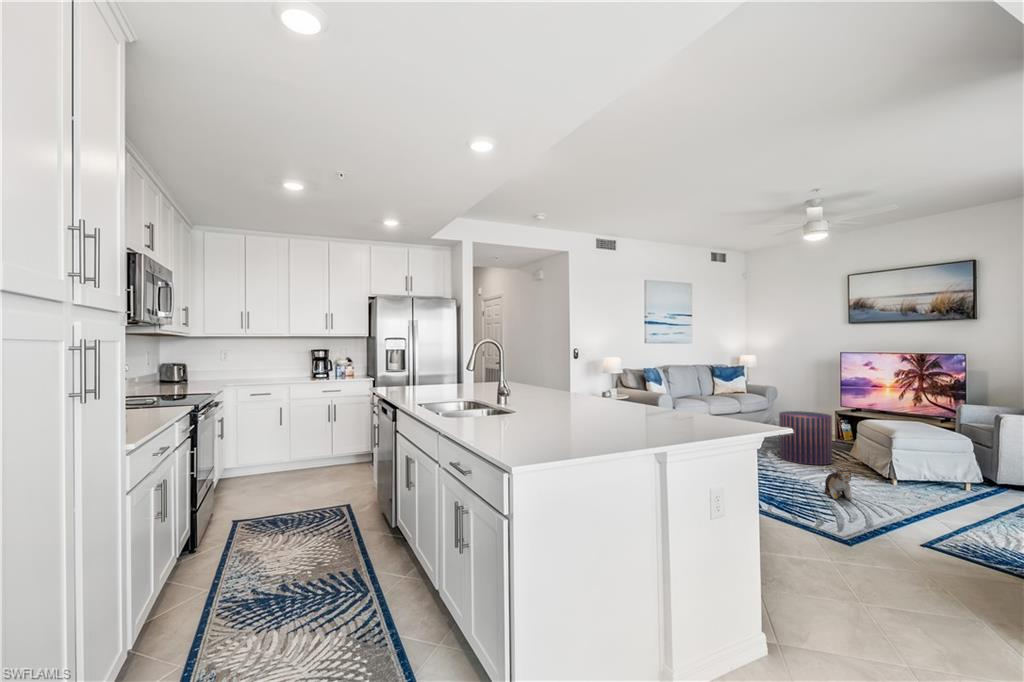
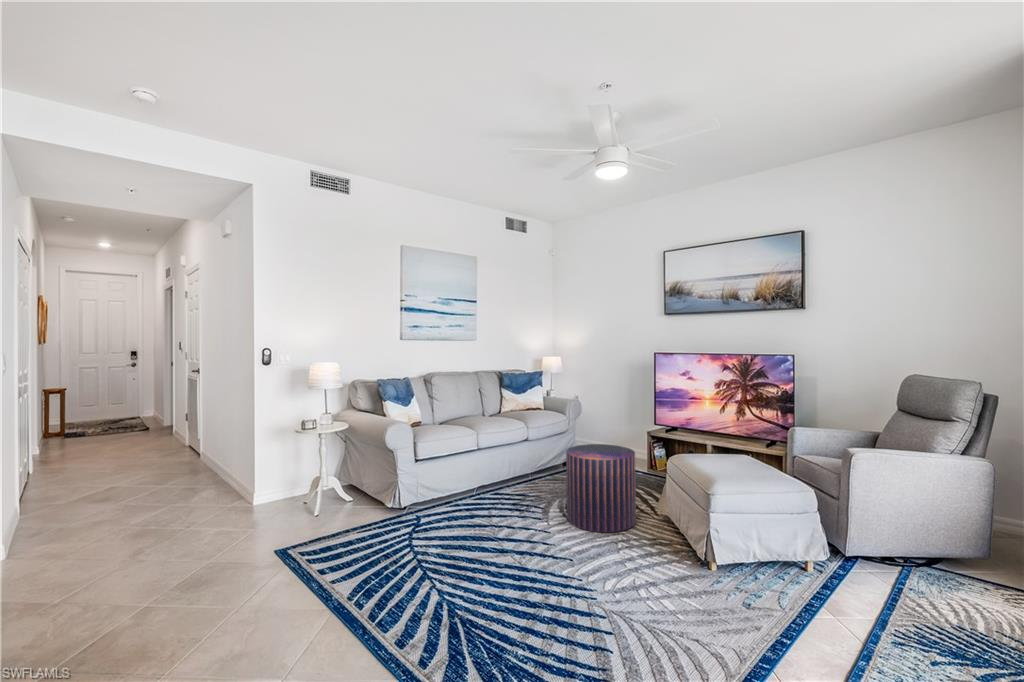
plush toy: present [825,468,853,499] -> none [608,577,649,634]

